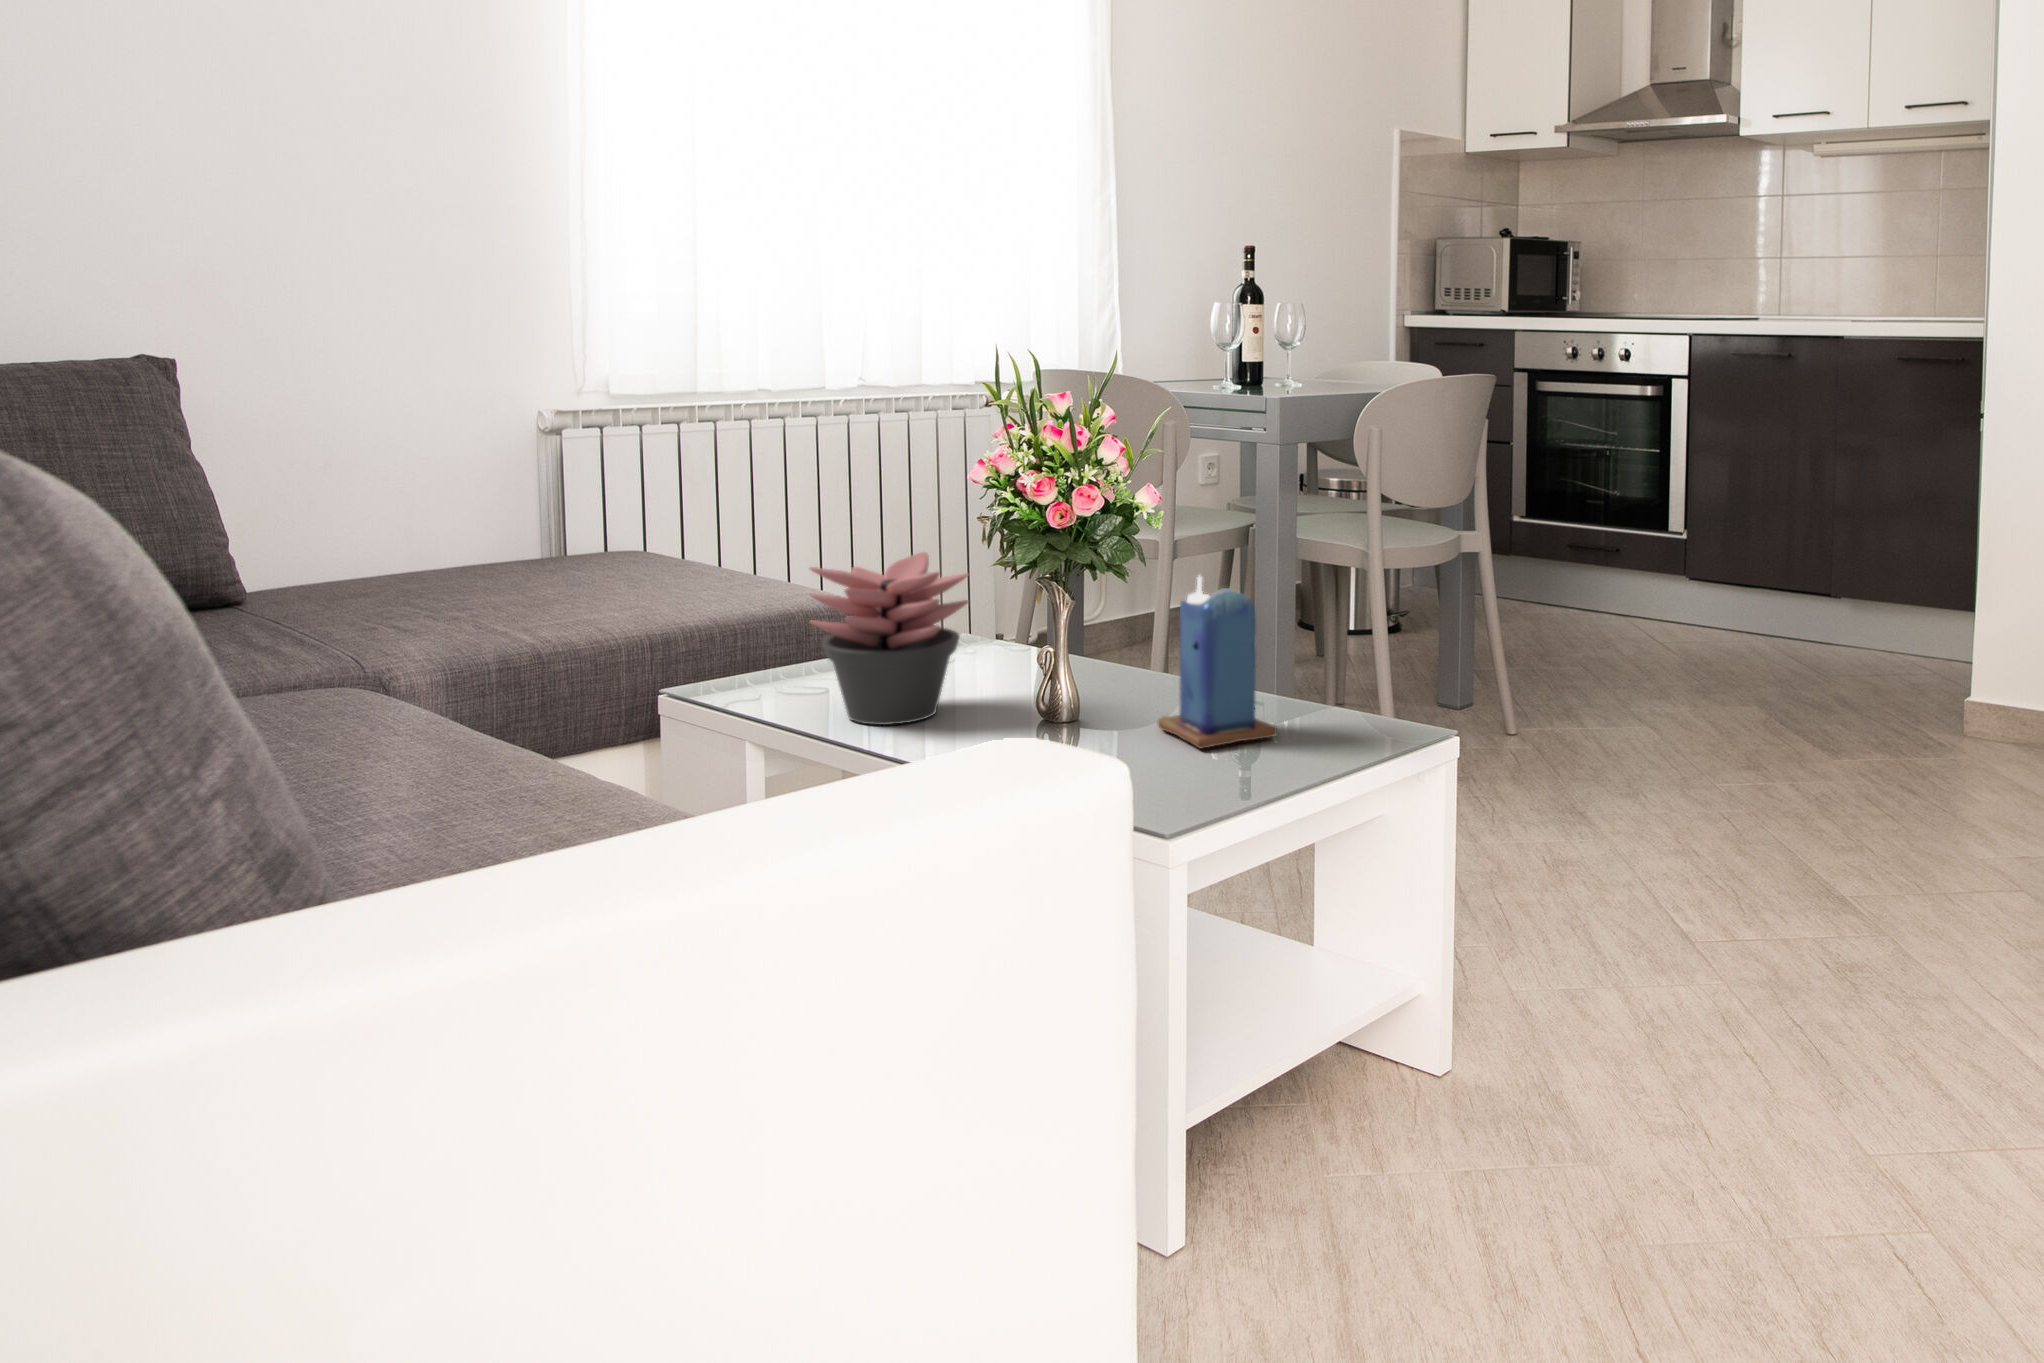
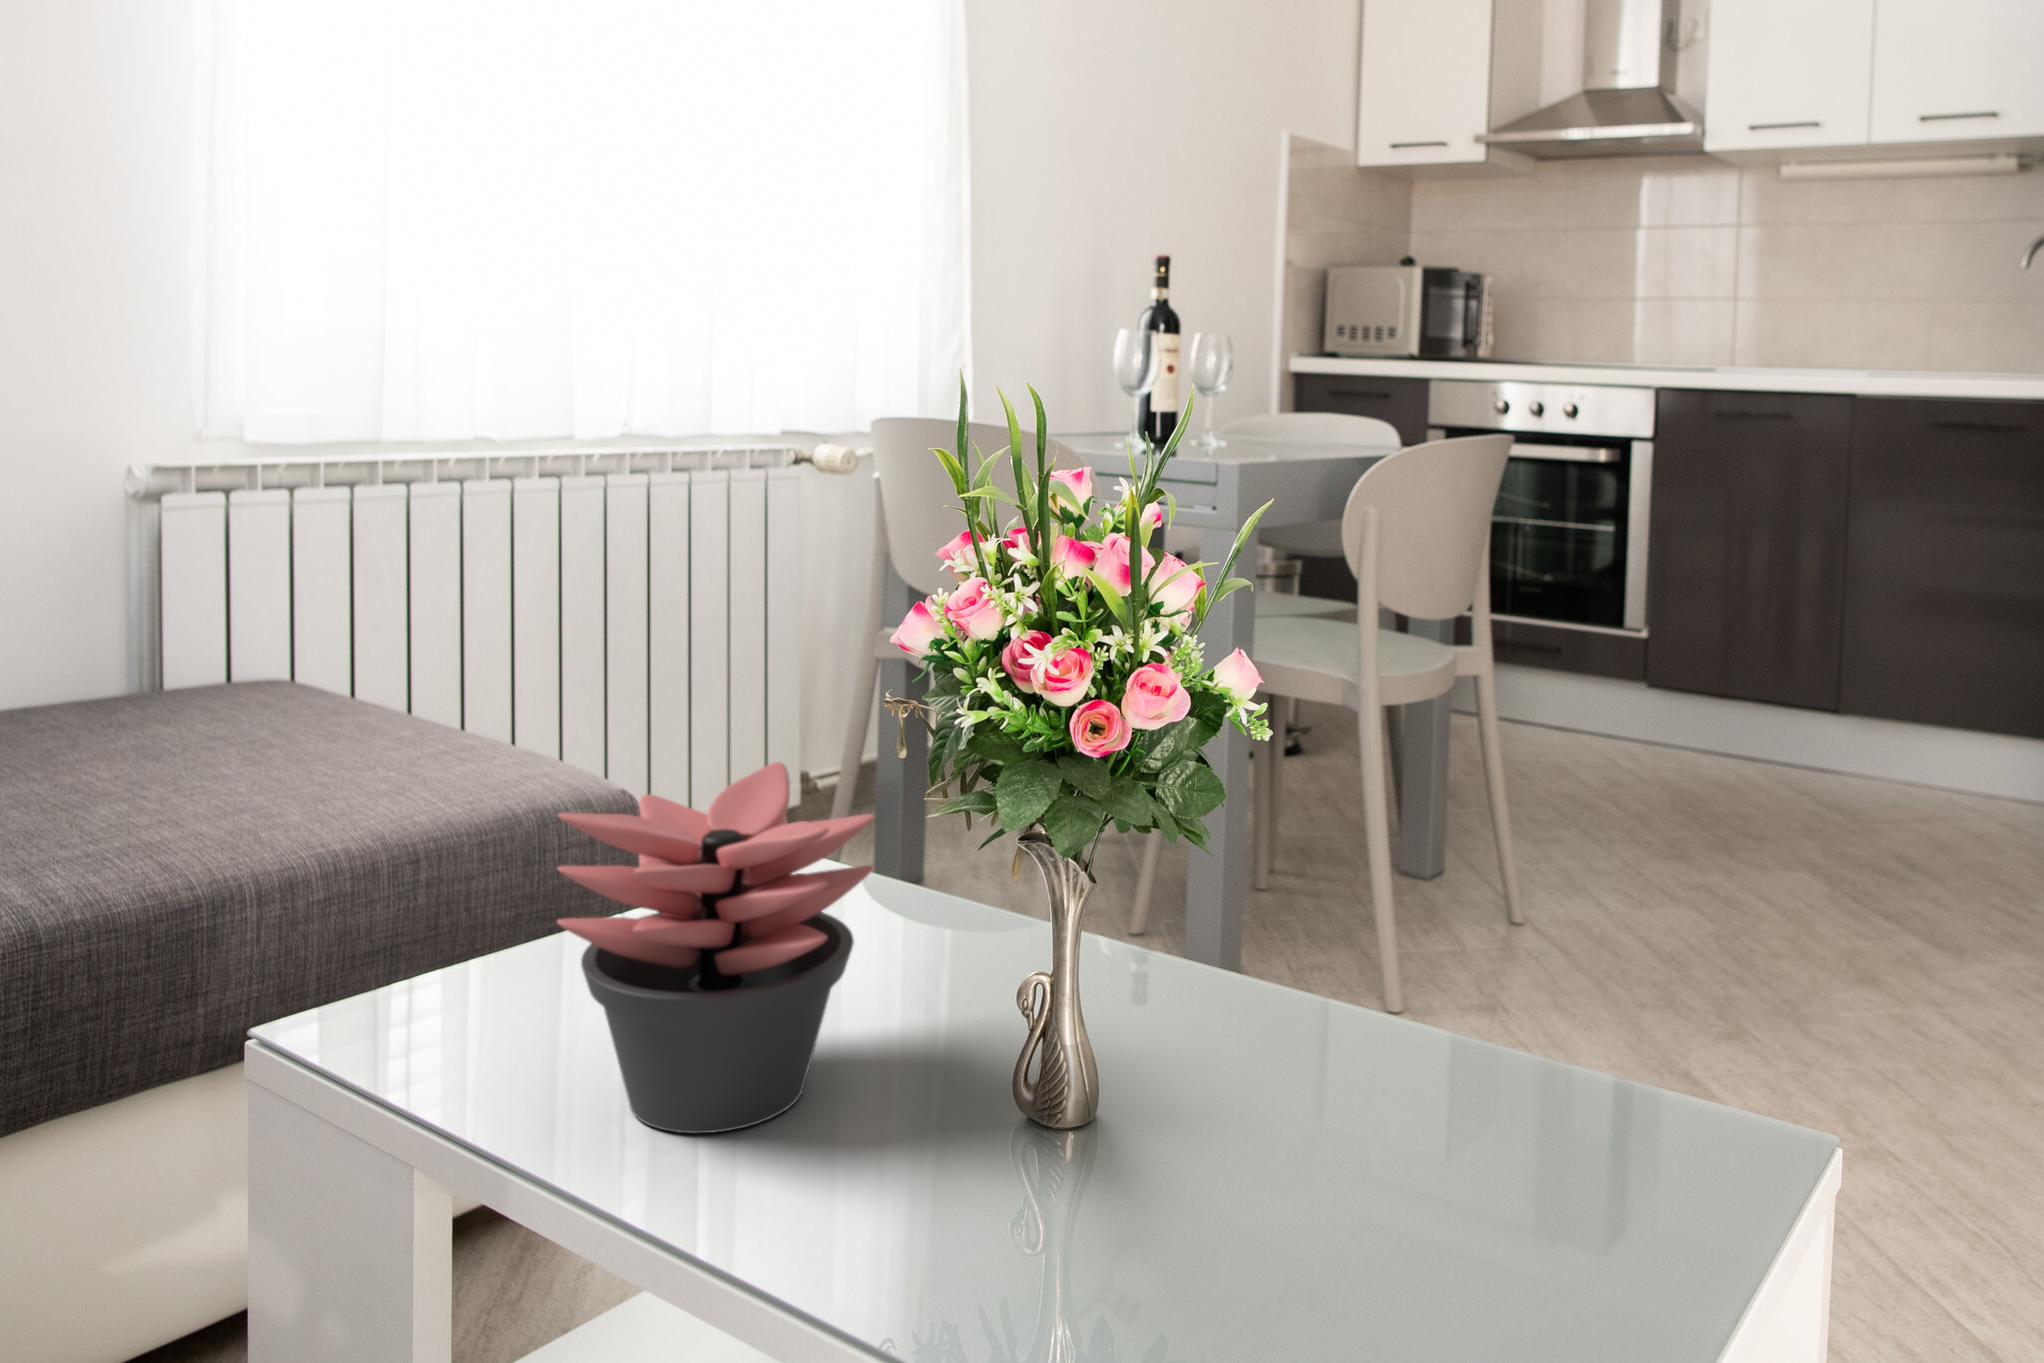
candle: present [1158,576,1277,749] -> none [1251,833,1497,1207]

